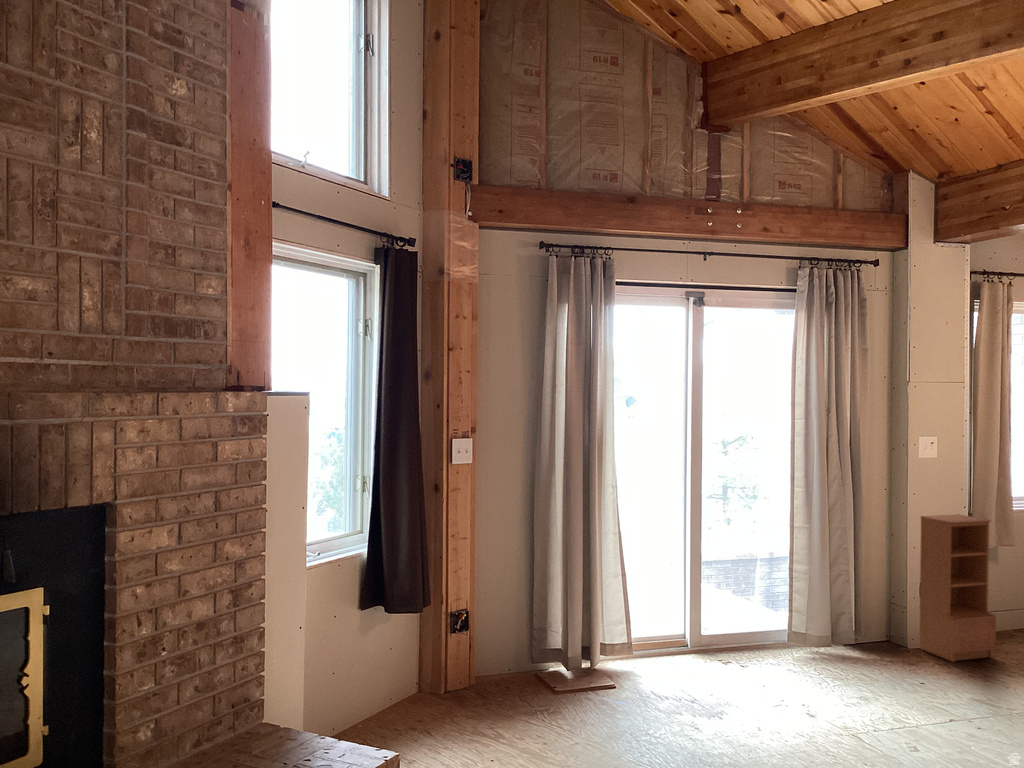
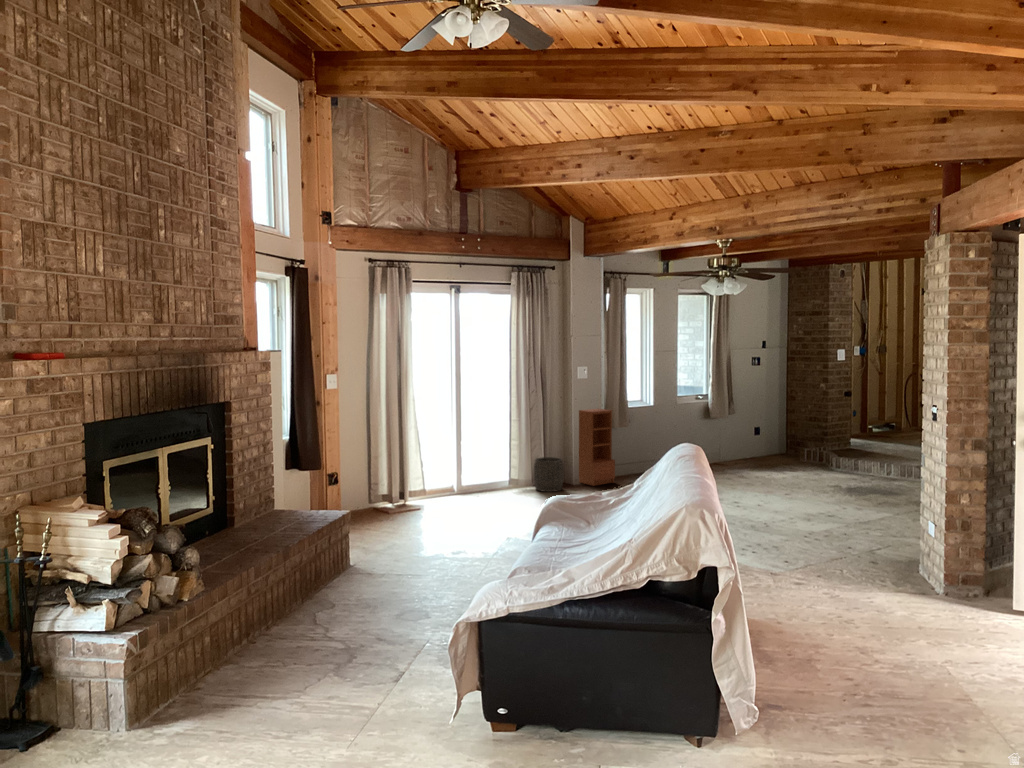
woven basket: none [832,598,893,668] -> present [534,457,564,492]

